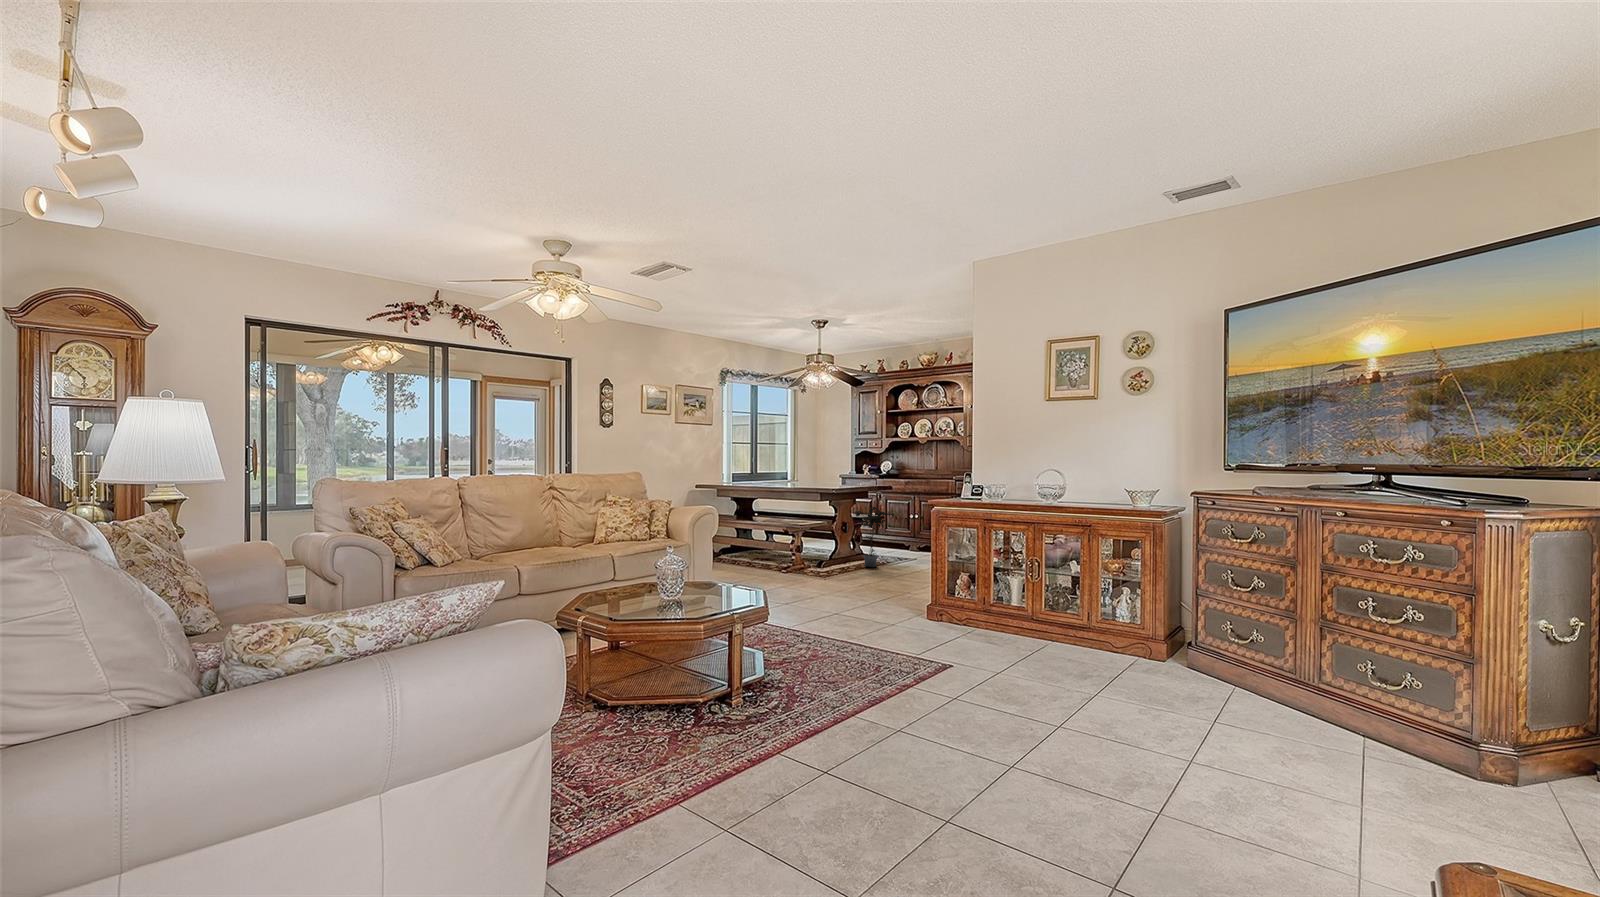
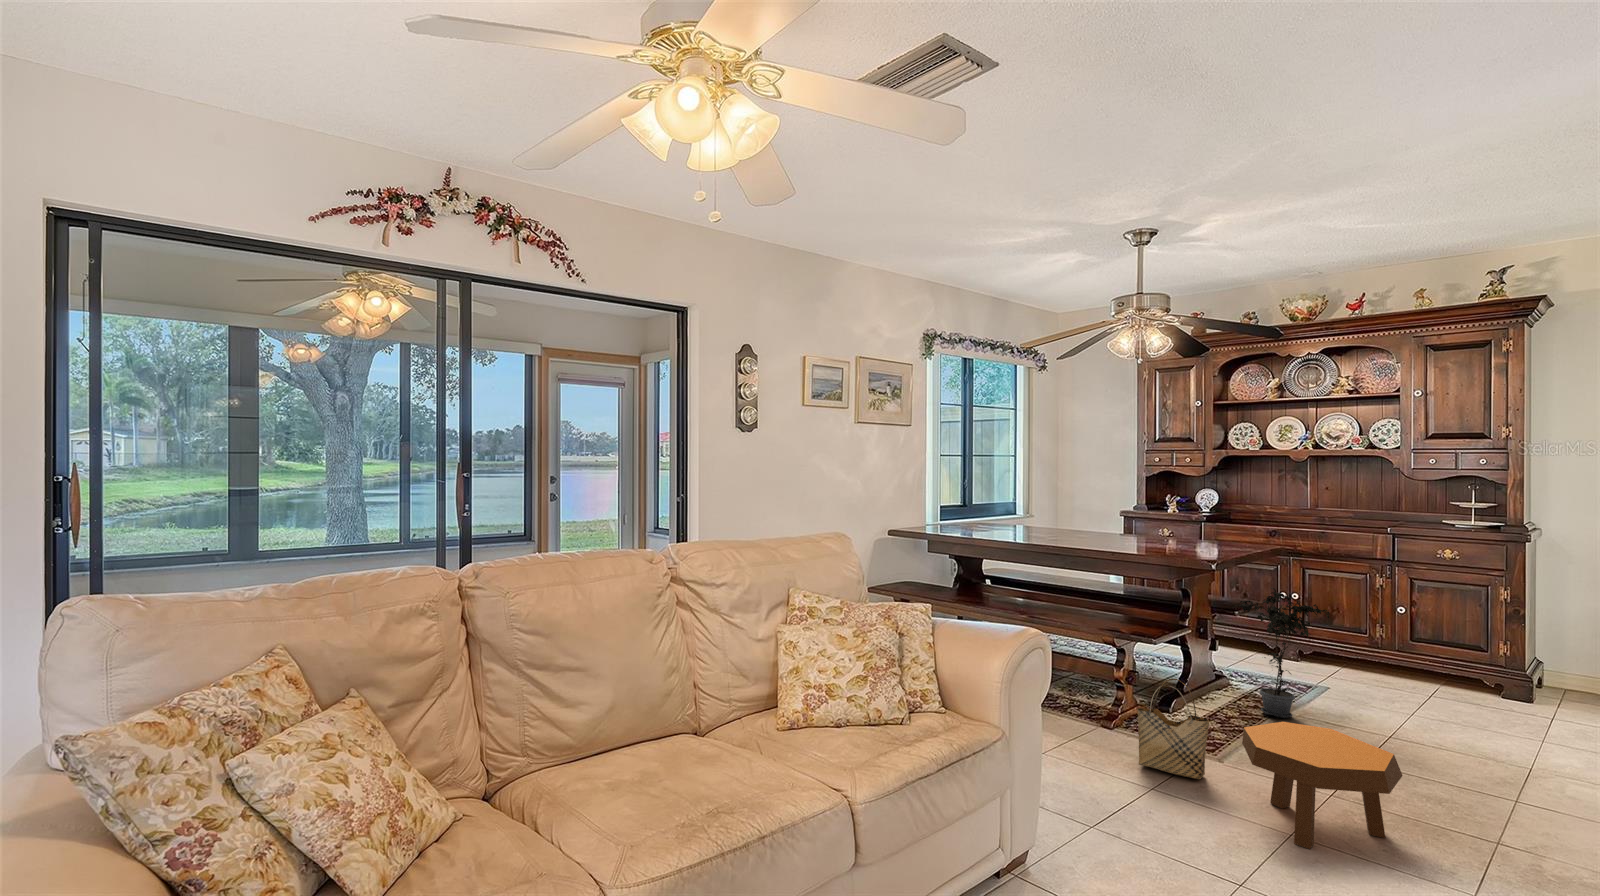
woven basket: none [780,540,809,583] -> present [1137,679,1210,779]
footstool: none [809,553,866,595] -> present [1242,722,1402,849]

